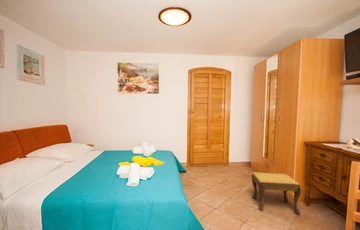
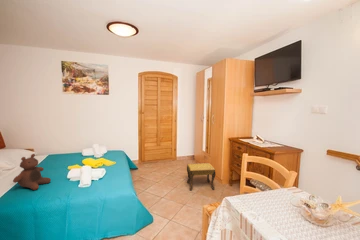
stuffed bear: none [69,145,102,184] -> present [13,154,51,190]

